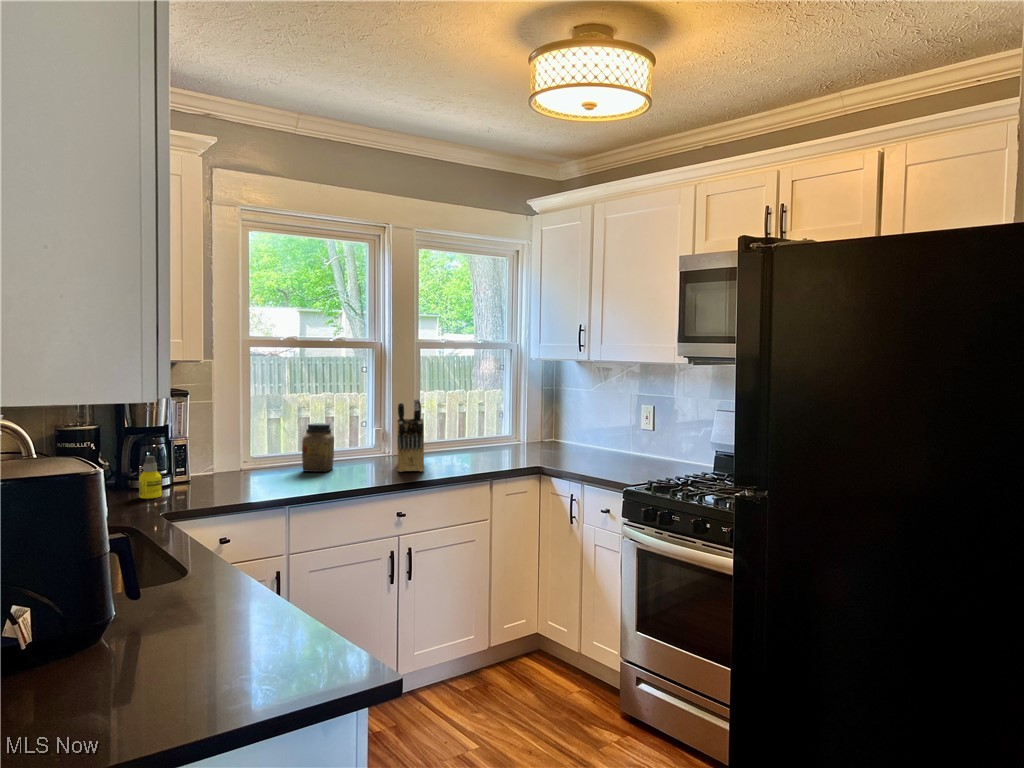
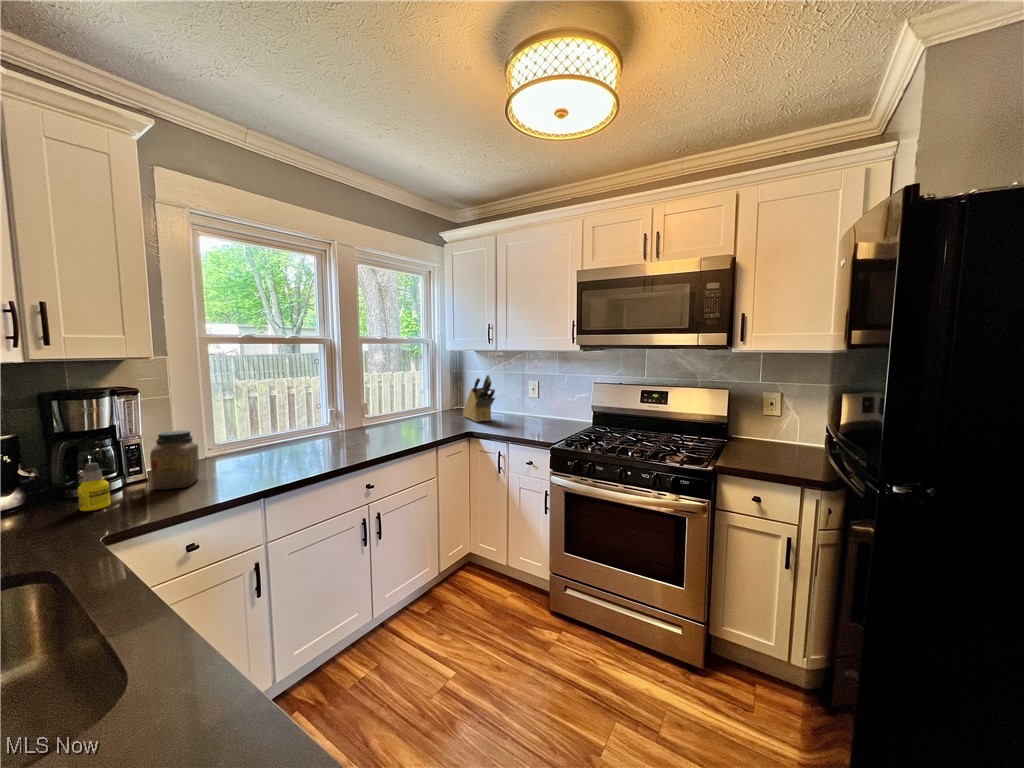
knife block: present [397,399,424,472] -> present [463,375,495,422]
jar: present [302,423,334,472] -> present [150,431,199,490]

